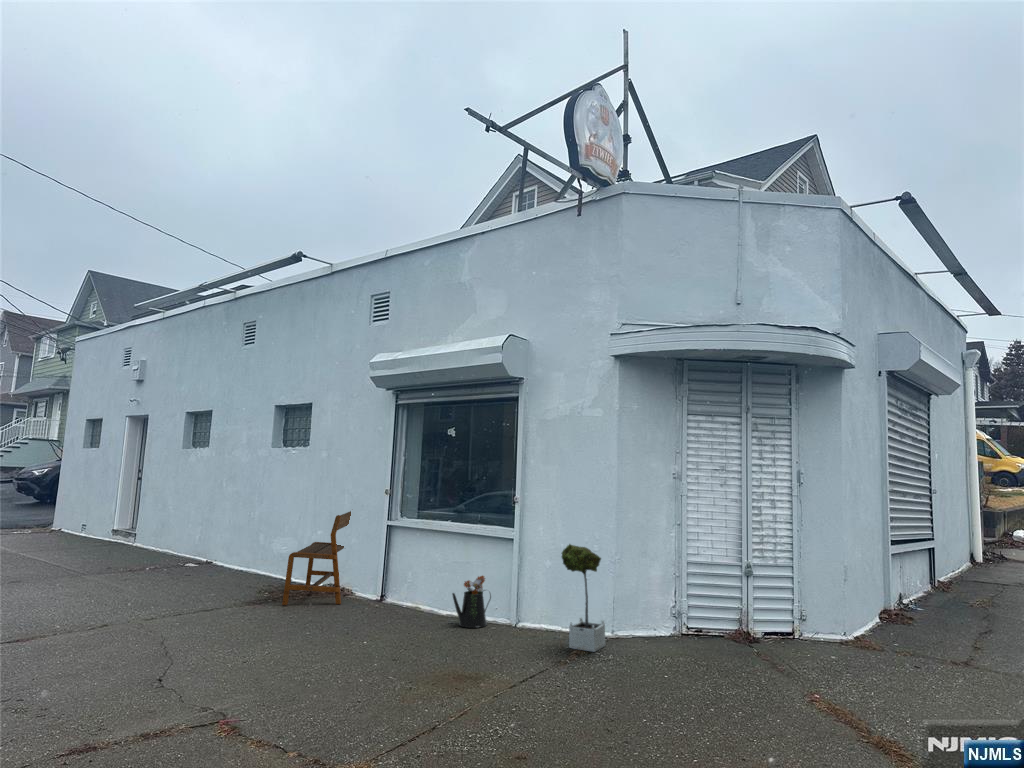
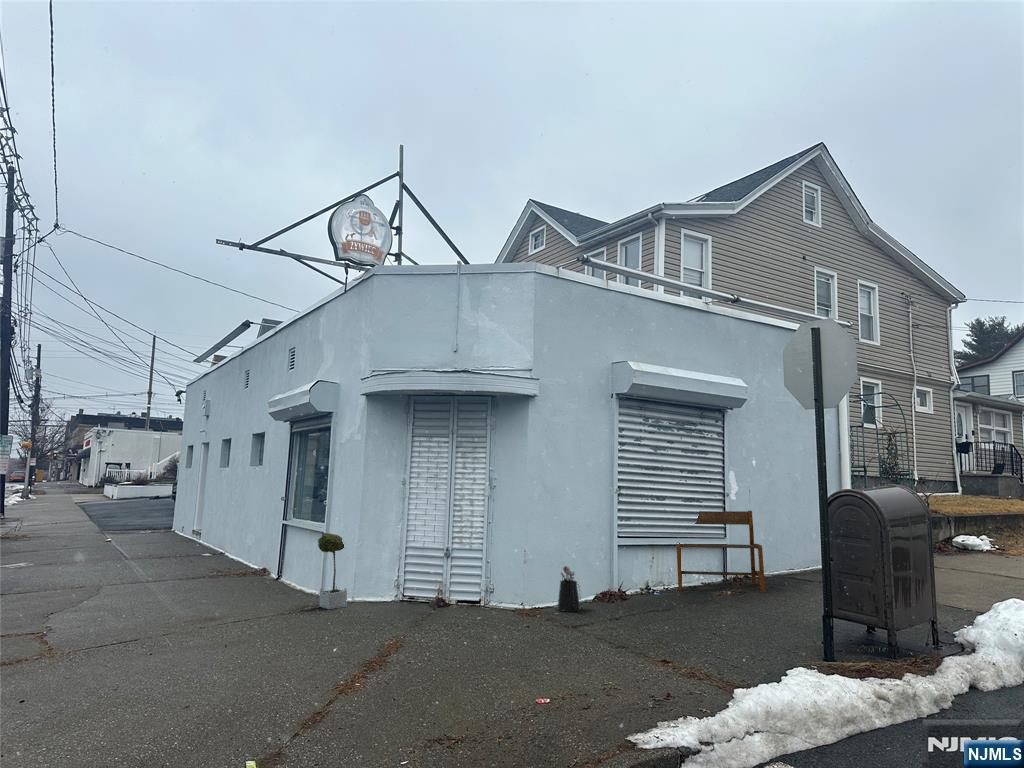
bench: present [282,511,351,605] -> present [677,511,765,593]
watering can: present [452,576,491,628] -> present [557,566,581,612]

